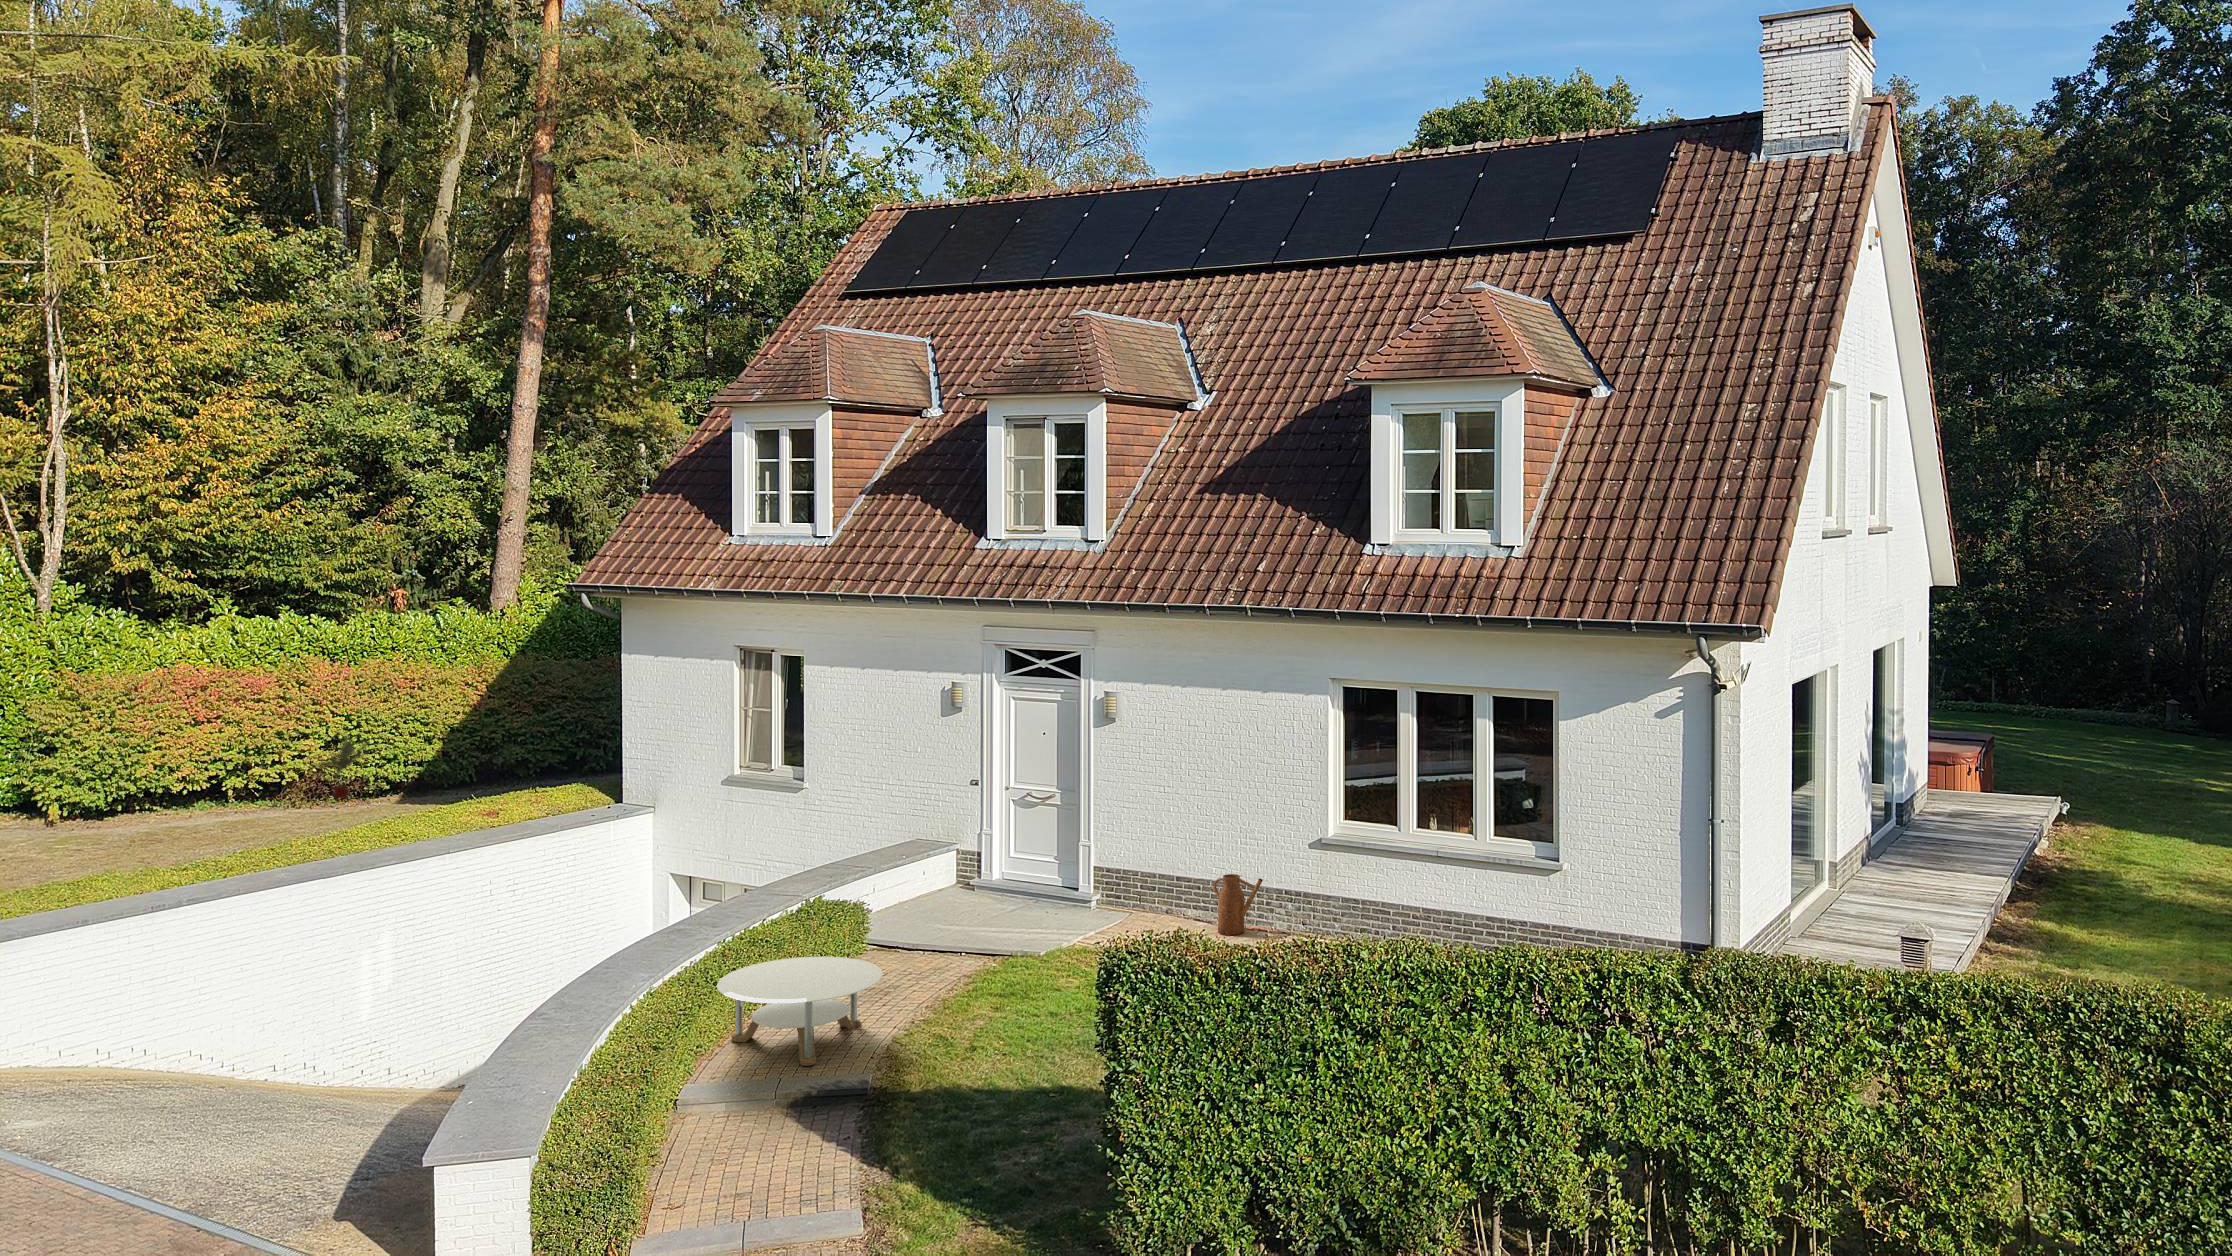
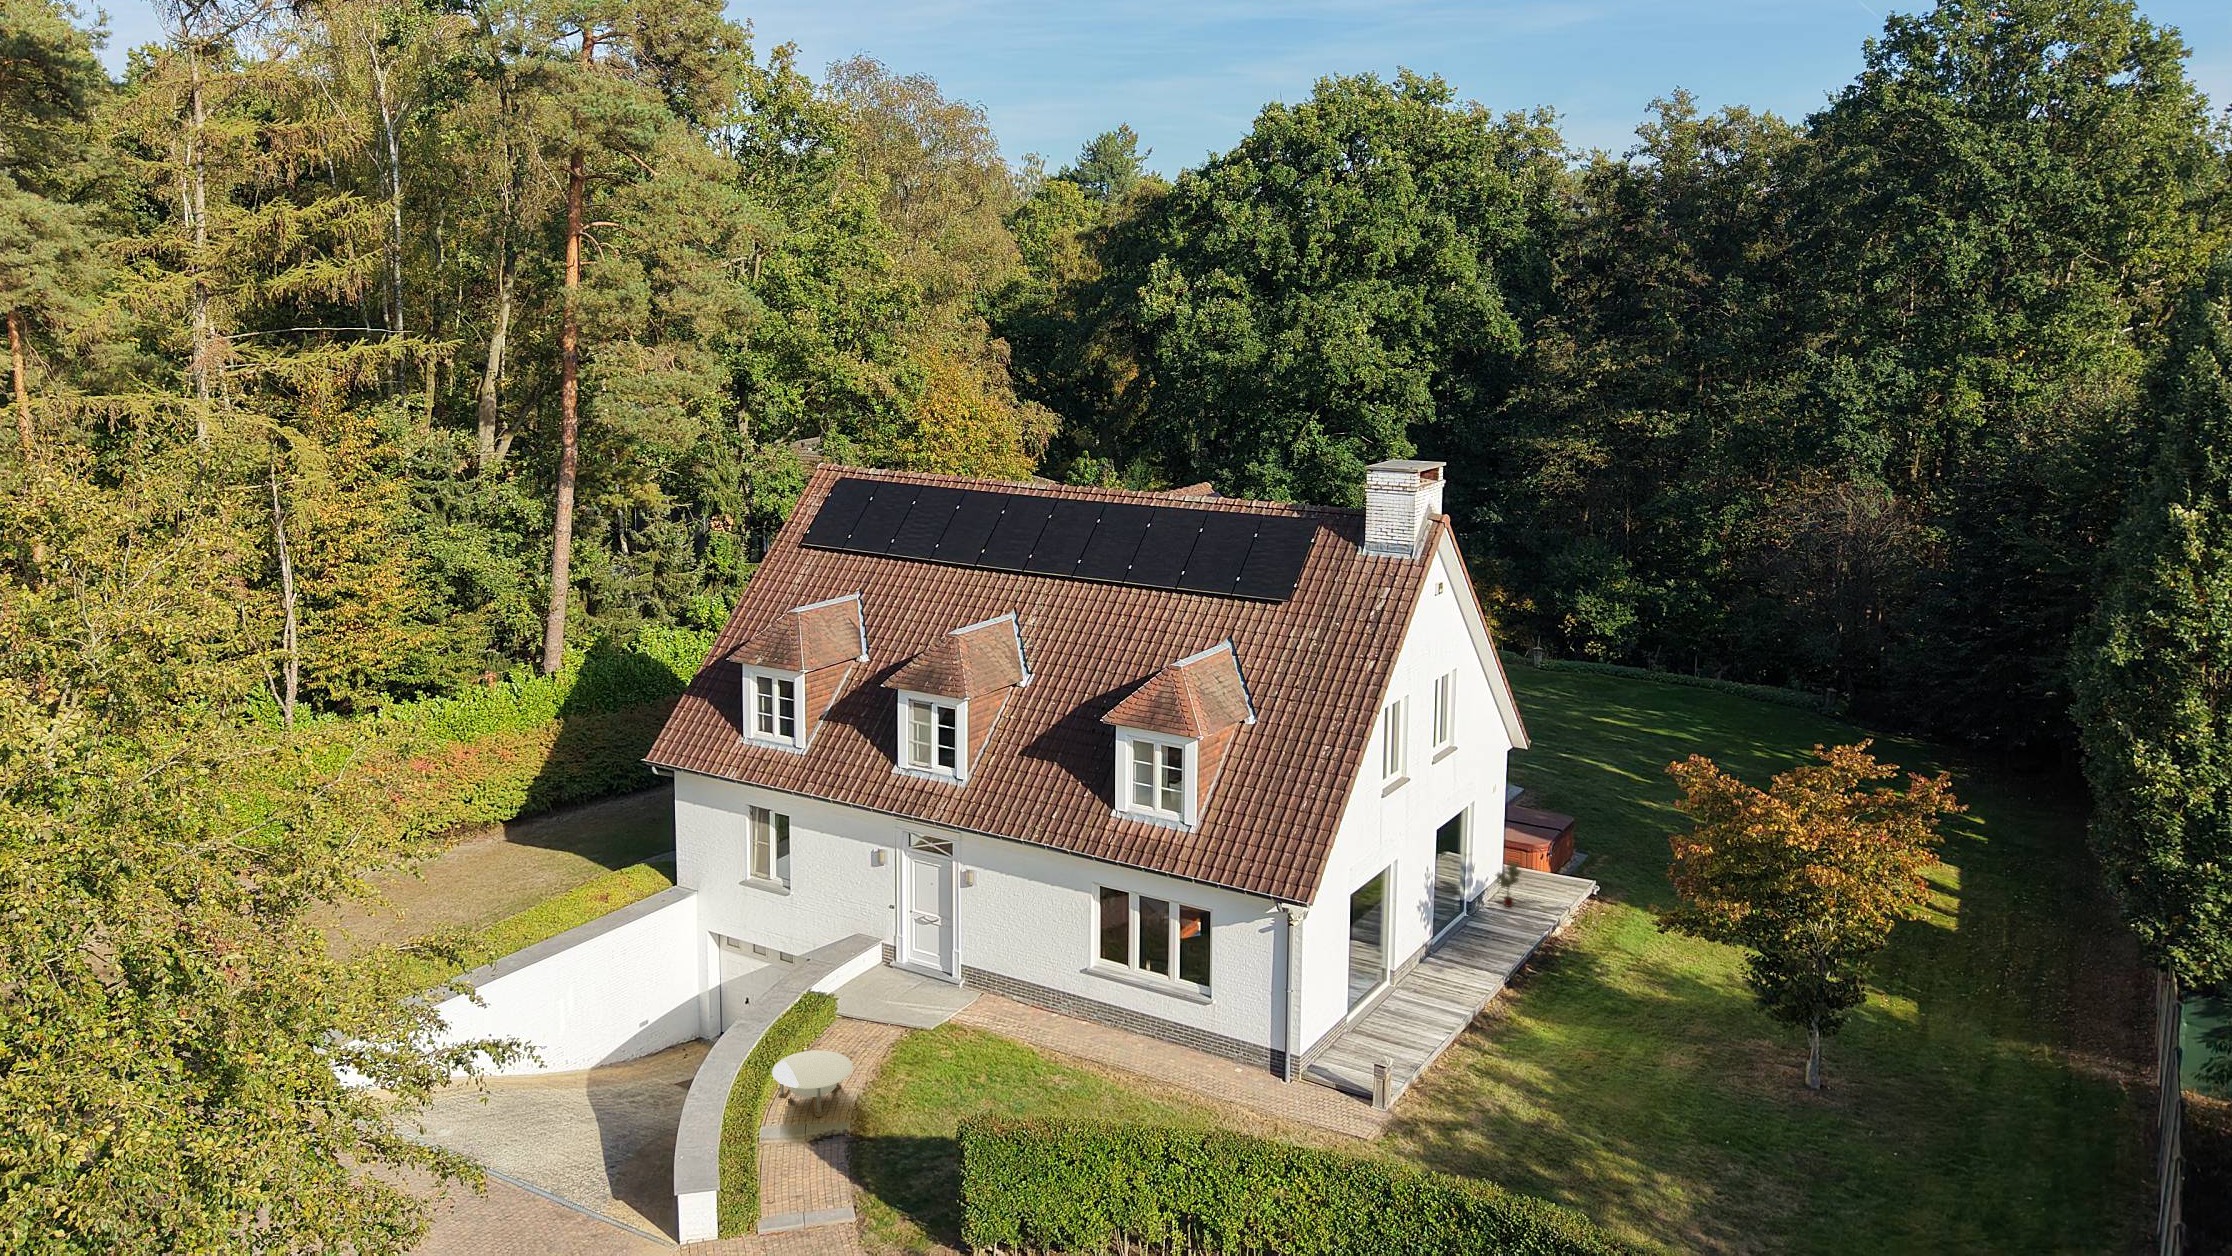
potted tree: present [312,733,369,799] -> present [1496,861,1521,907]
watering can: present [1214,874,1263,935] -> none [1027,984,1054,1019]

